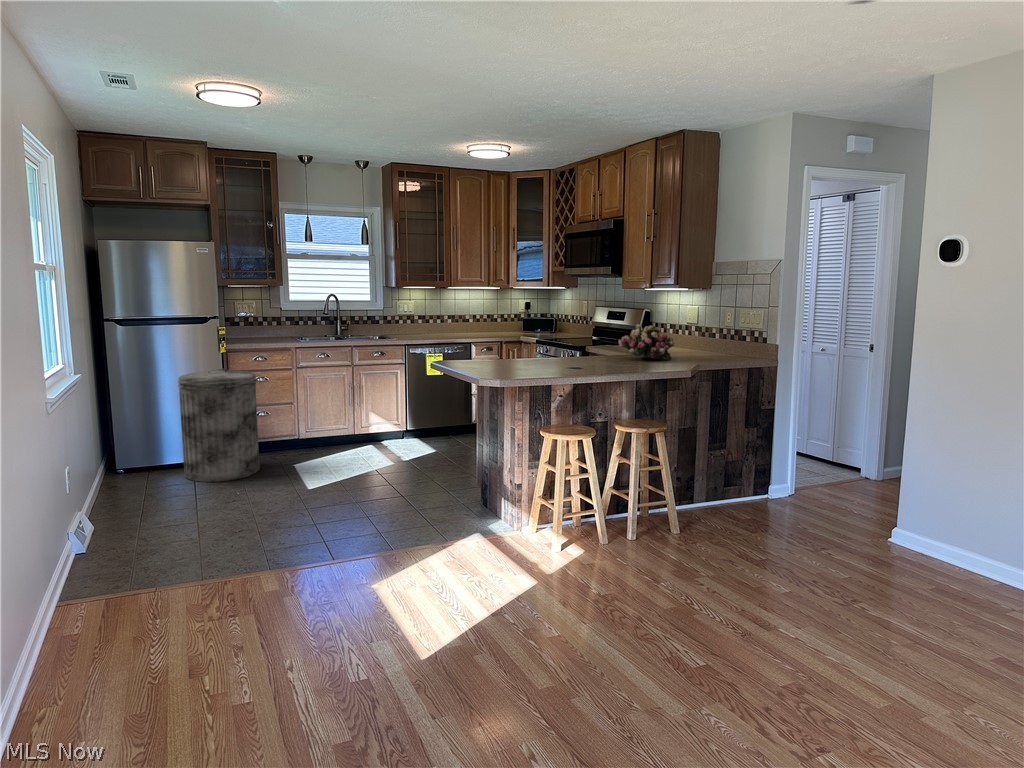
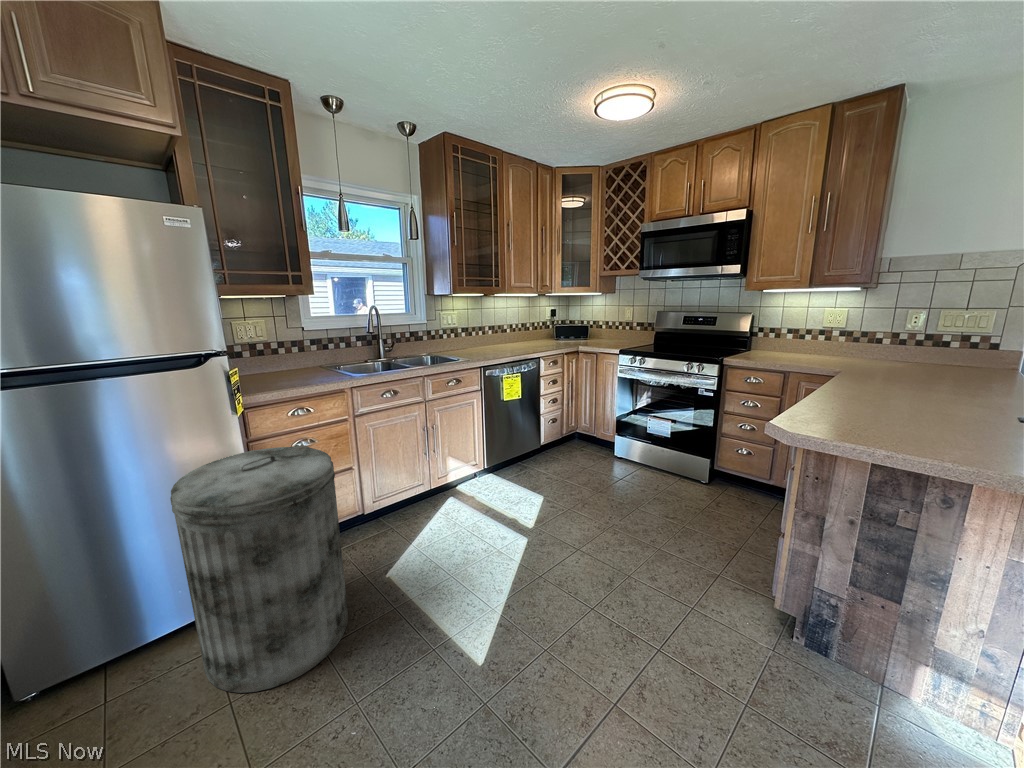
flower arrangement: present [618,324,674,360] -> none [881,337,974,383]

